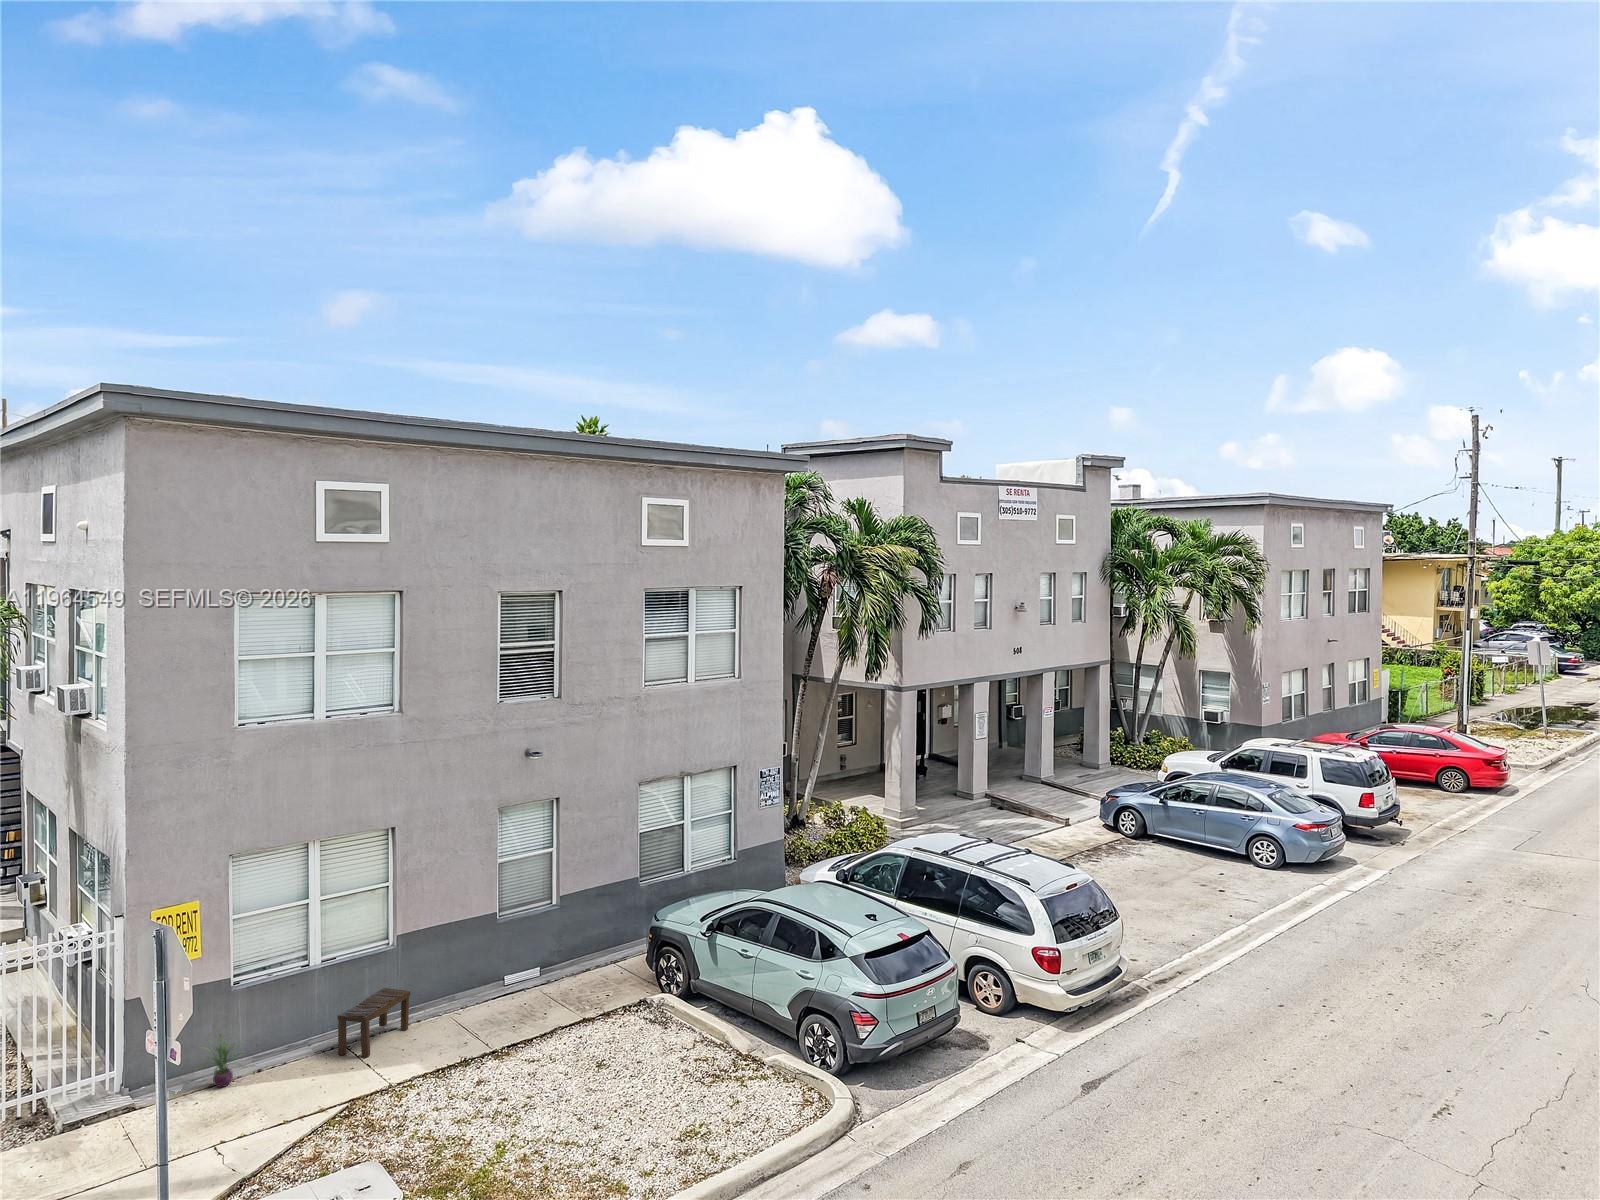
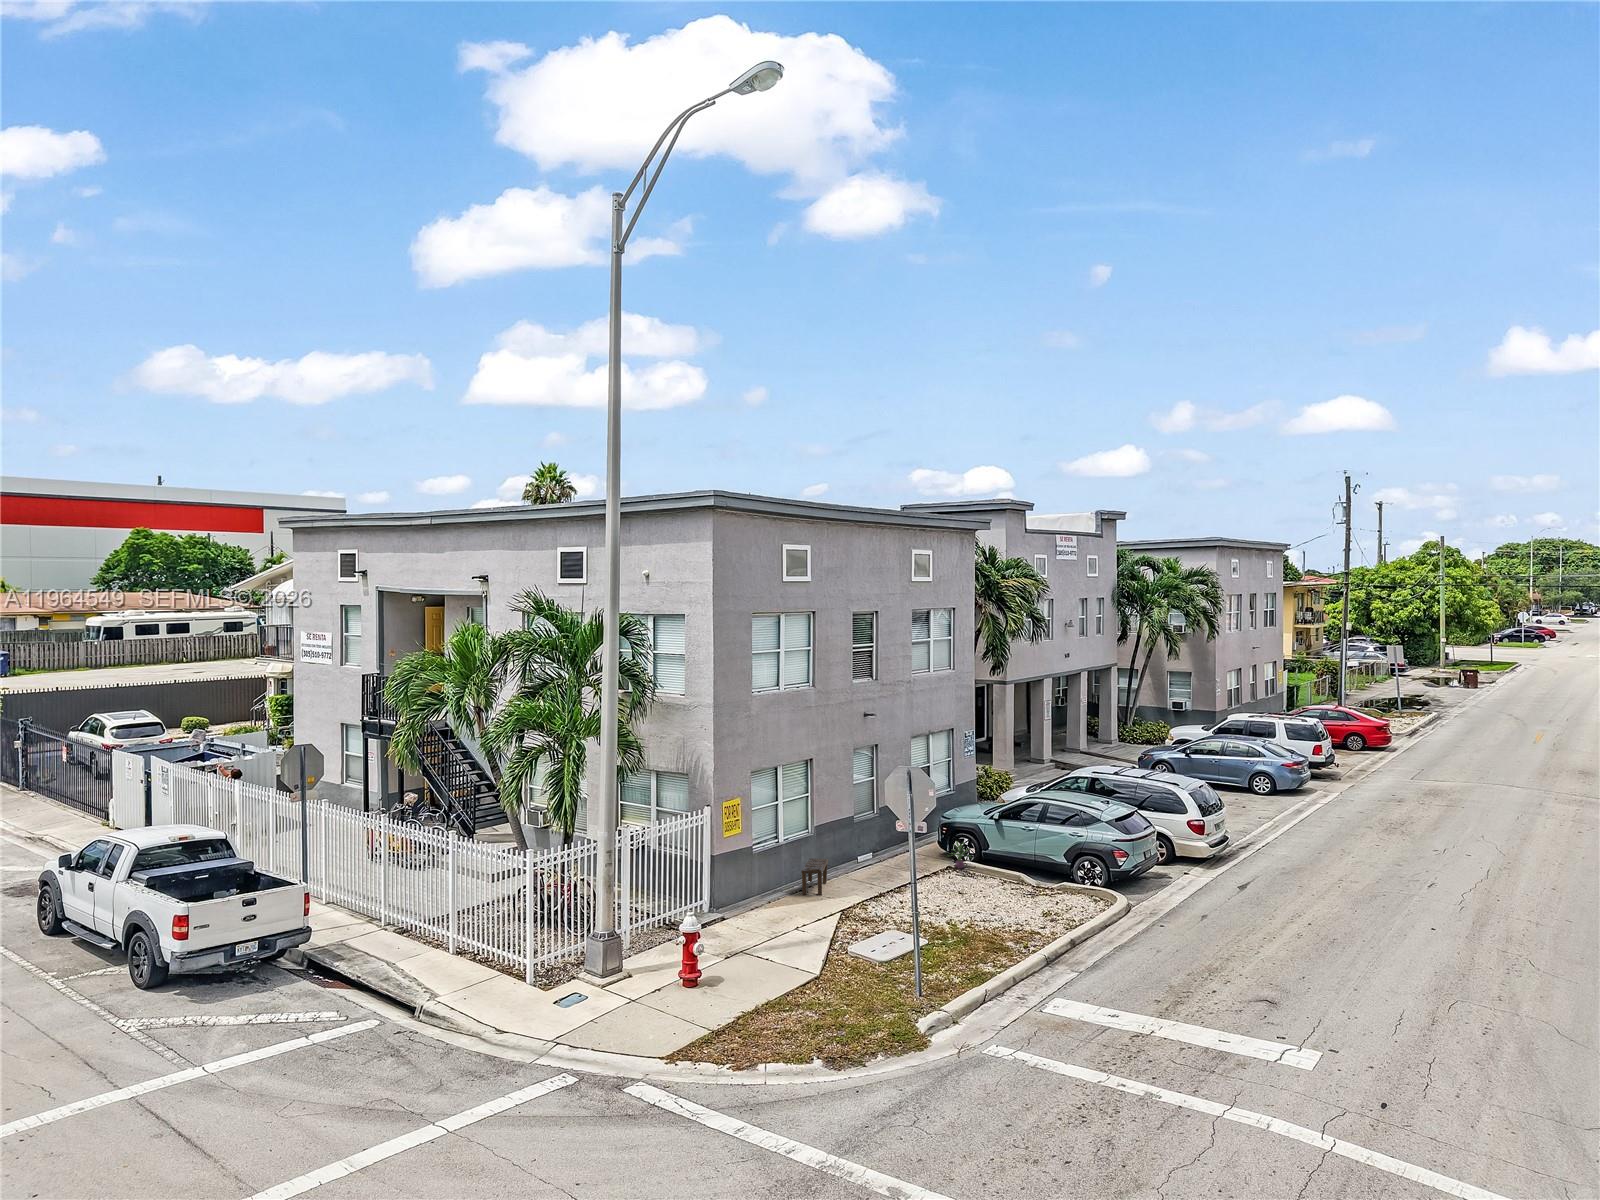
decorative plant: present [198,1034,240,1087] -> present [954,845,964,869]

